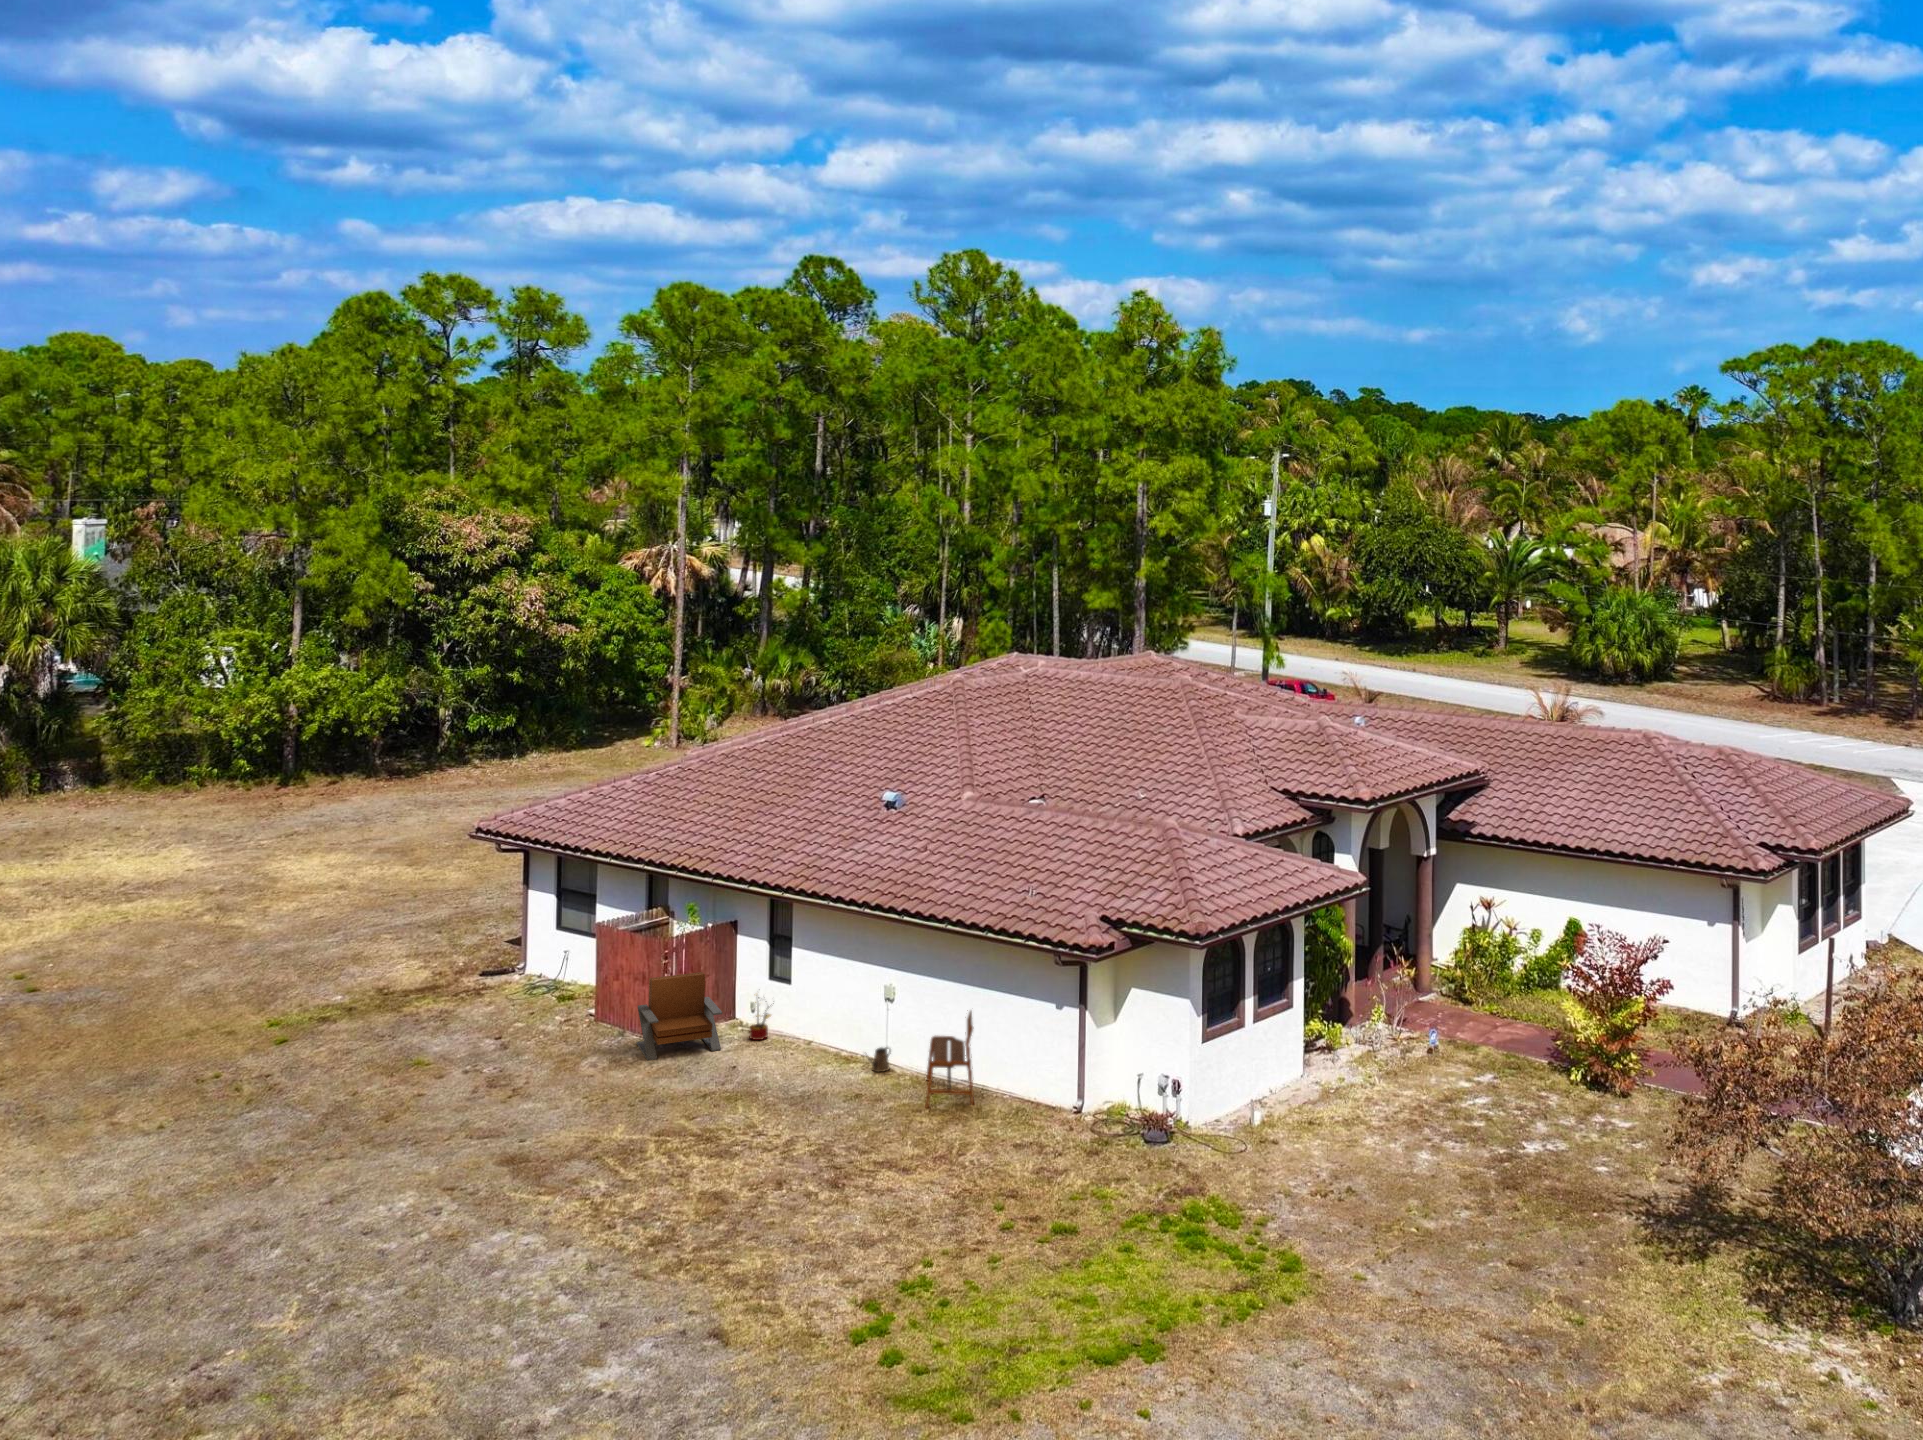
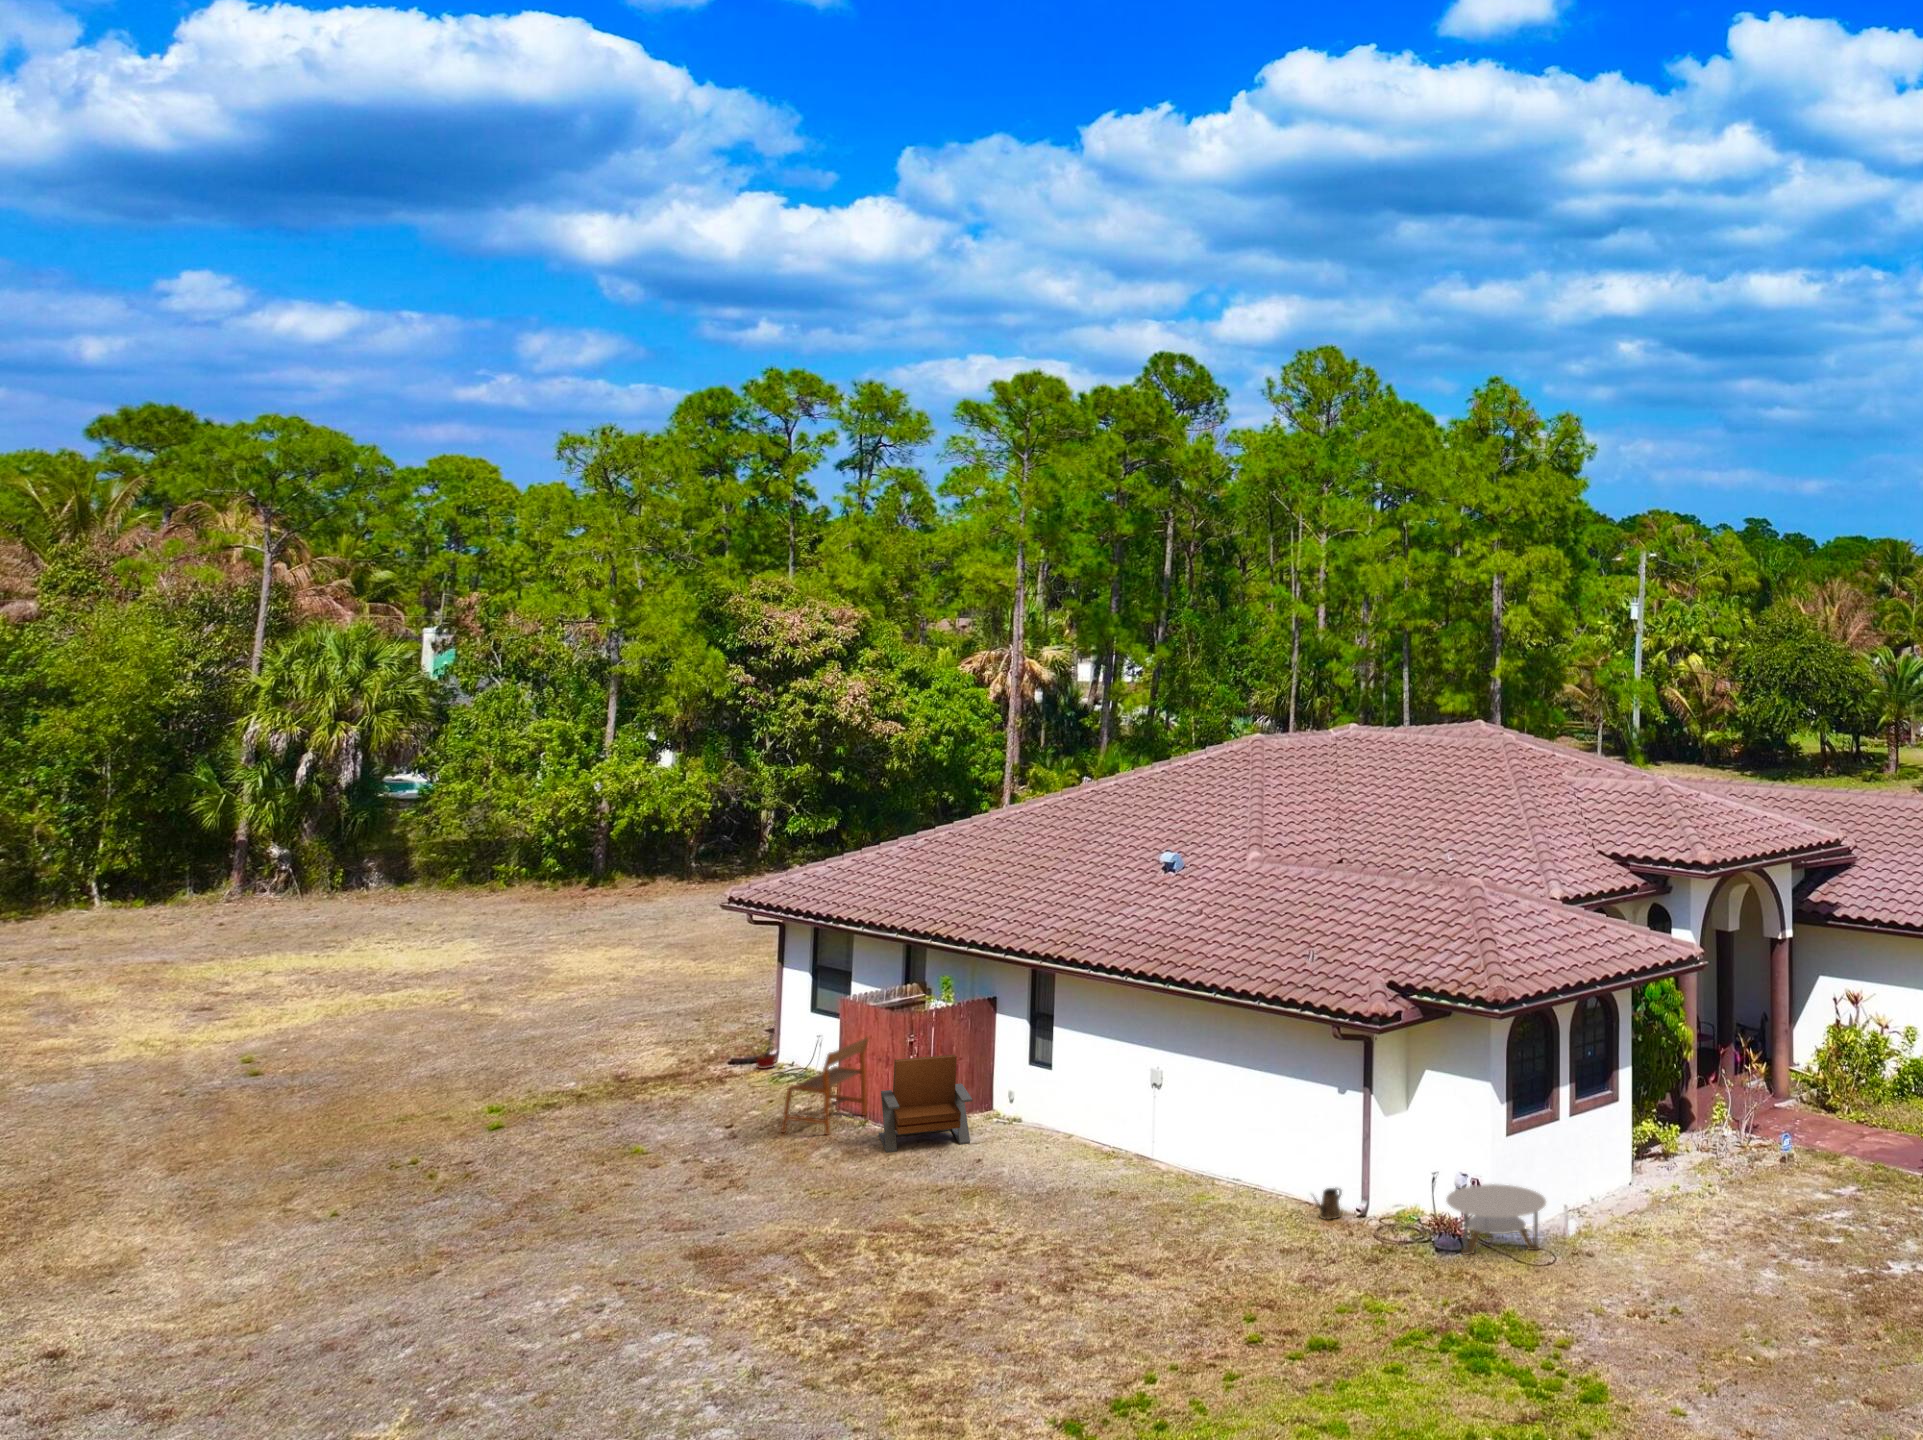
decorative plant: present [749,995,774,1040] -> present [756,1026,776,1069]
bench: present [925,1011,974,1107] -> present [781,1036,869,1135]
watering can: present [868,1048,891,1072] -> present [1315,1188,1342,1219]
round table: none [1154,1084,1239,1145] -> present [1446,1184,1546,1255]

